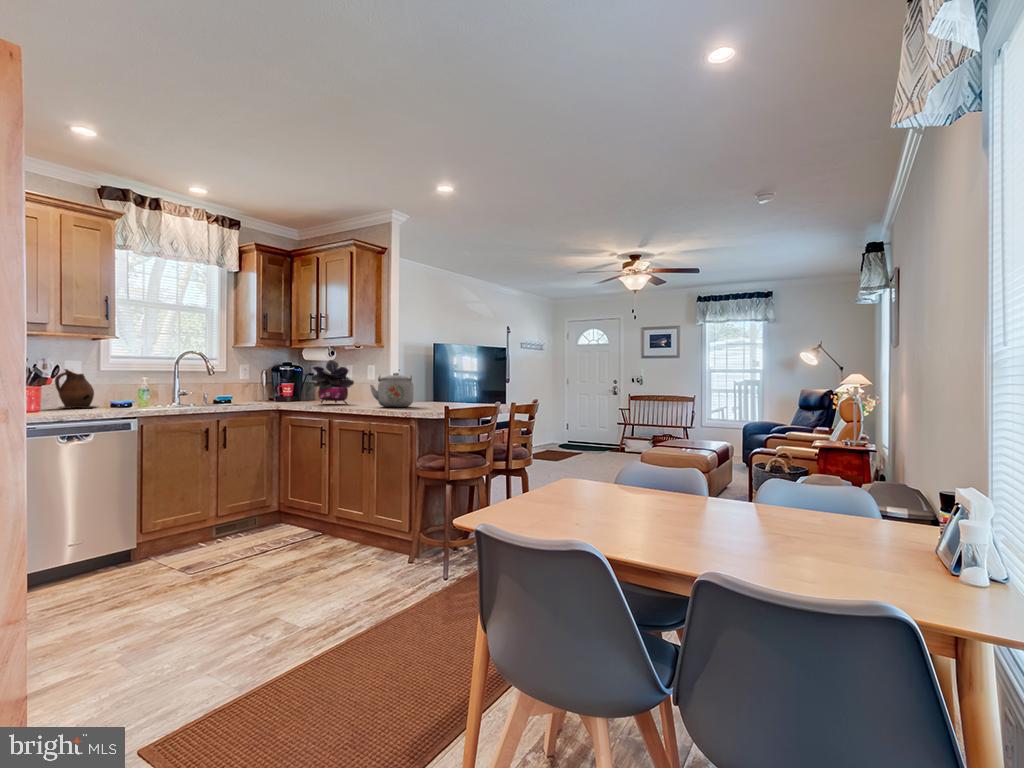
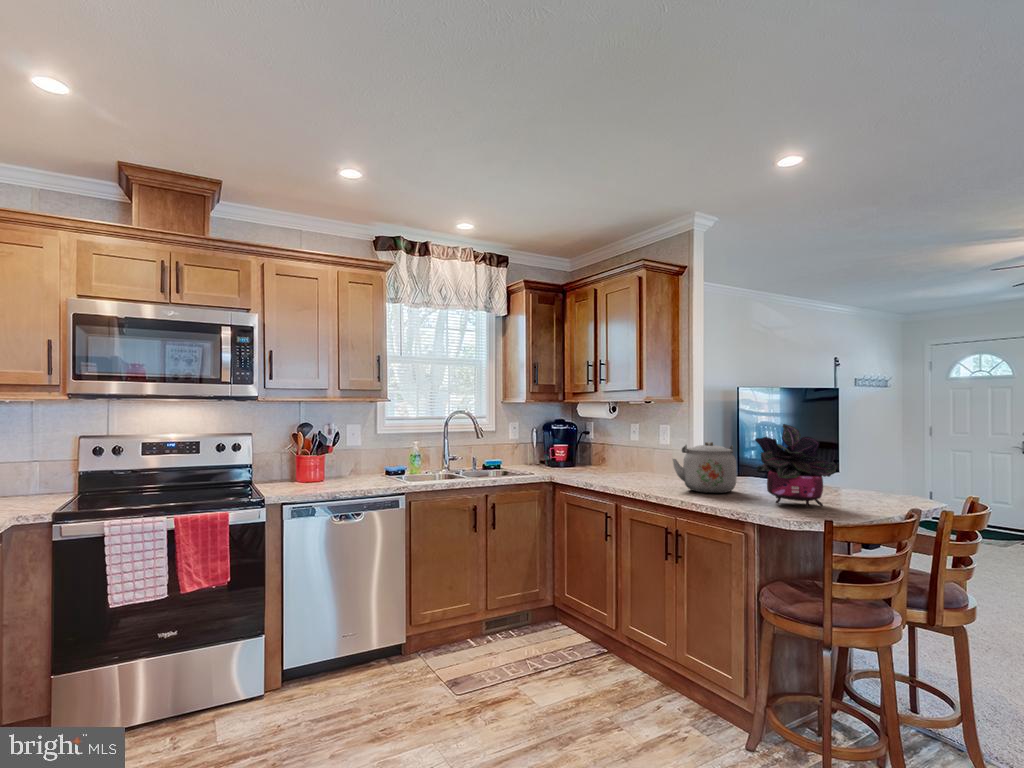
potted plant: present [311,360,354,404] -> present [755,424,837,506]
ceramic pitcher: present [55,369,96,408] -> none [333,437,372,481]

